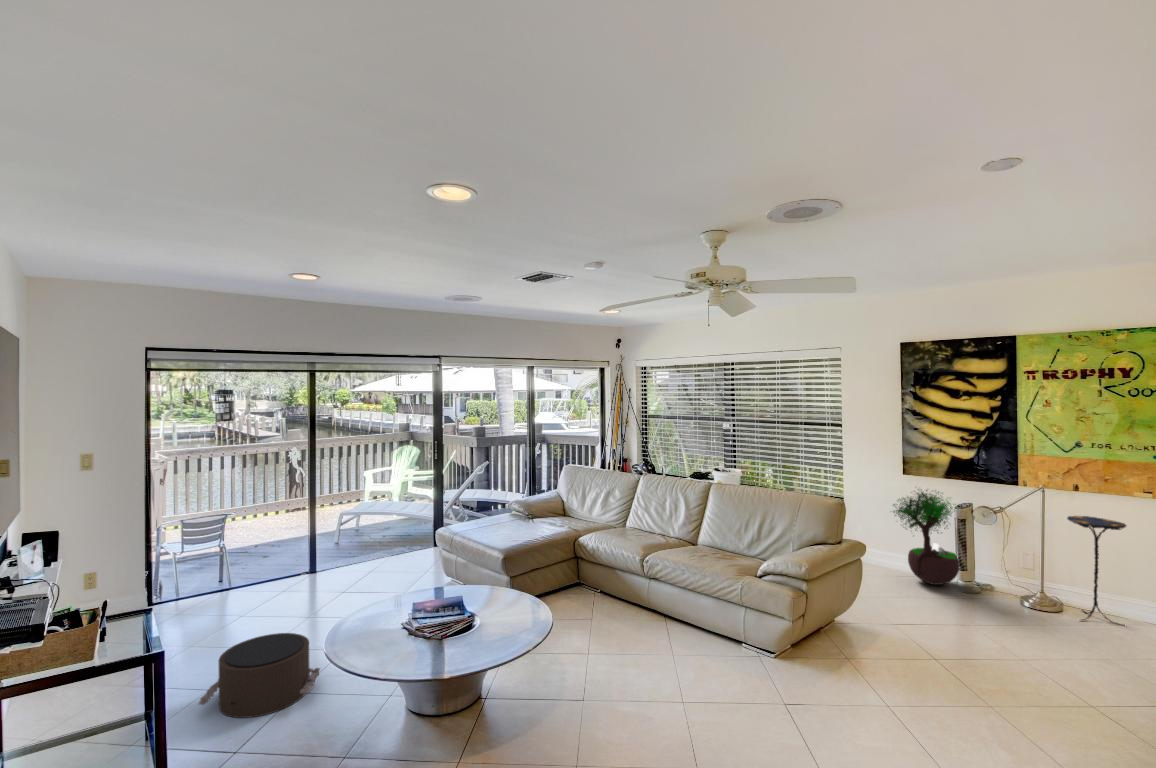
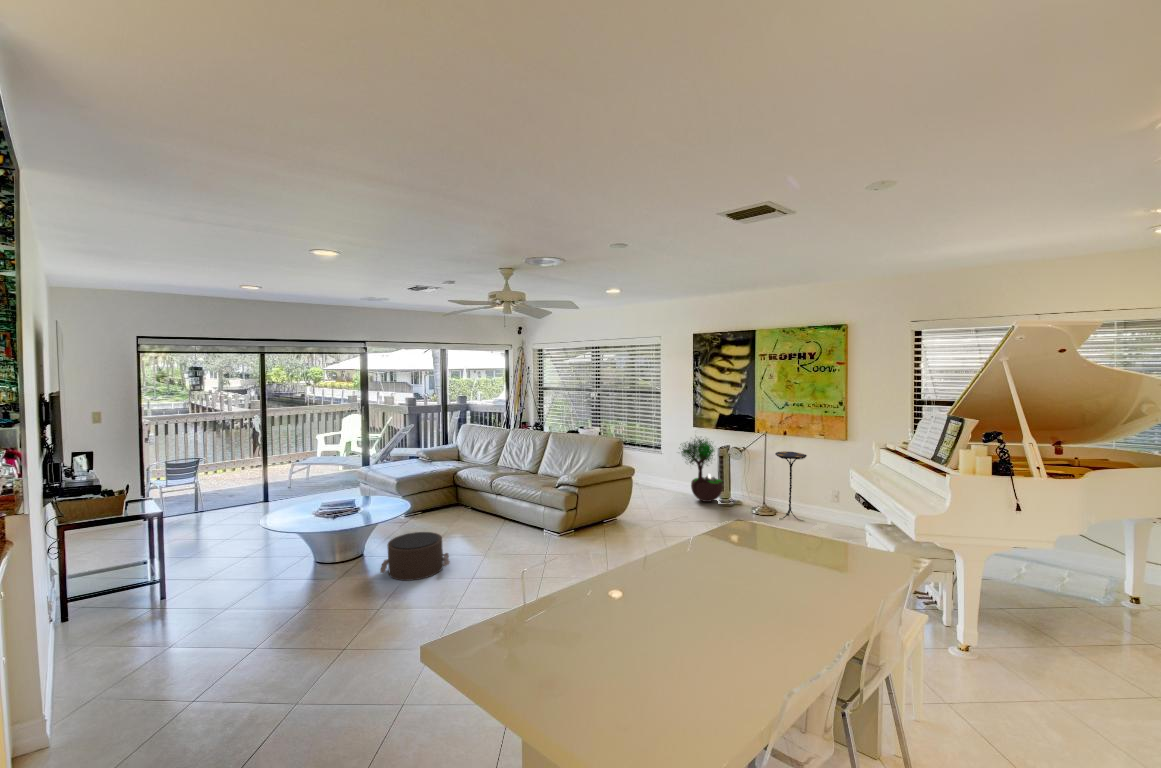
pouf: present [199,633,320,718] -> present [380,532,450,581]

